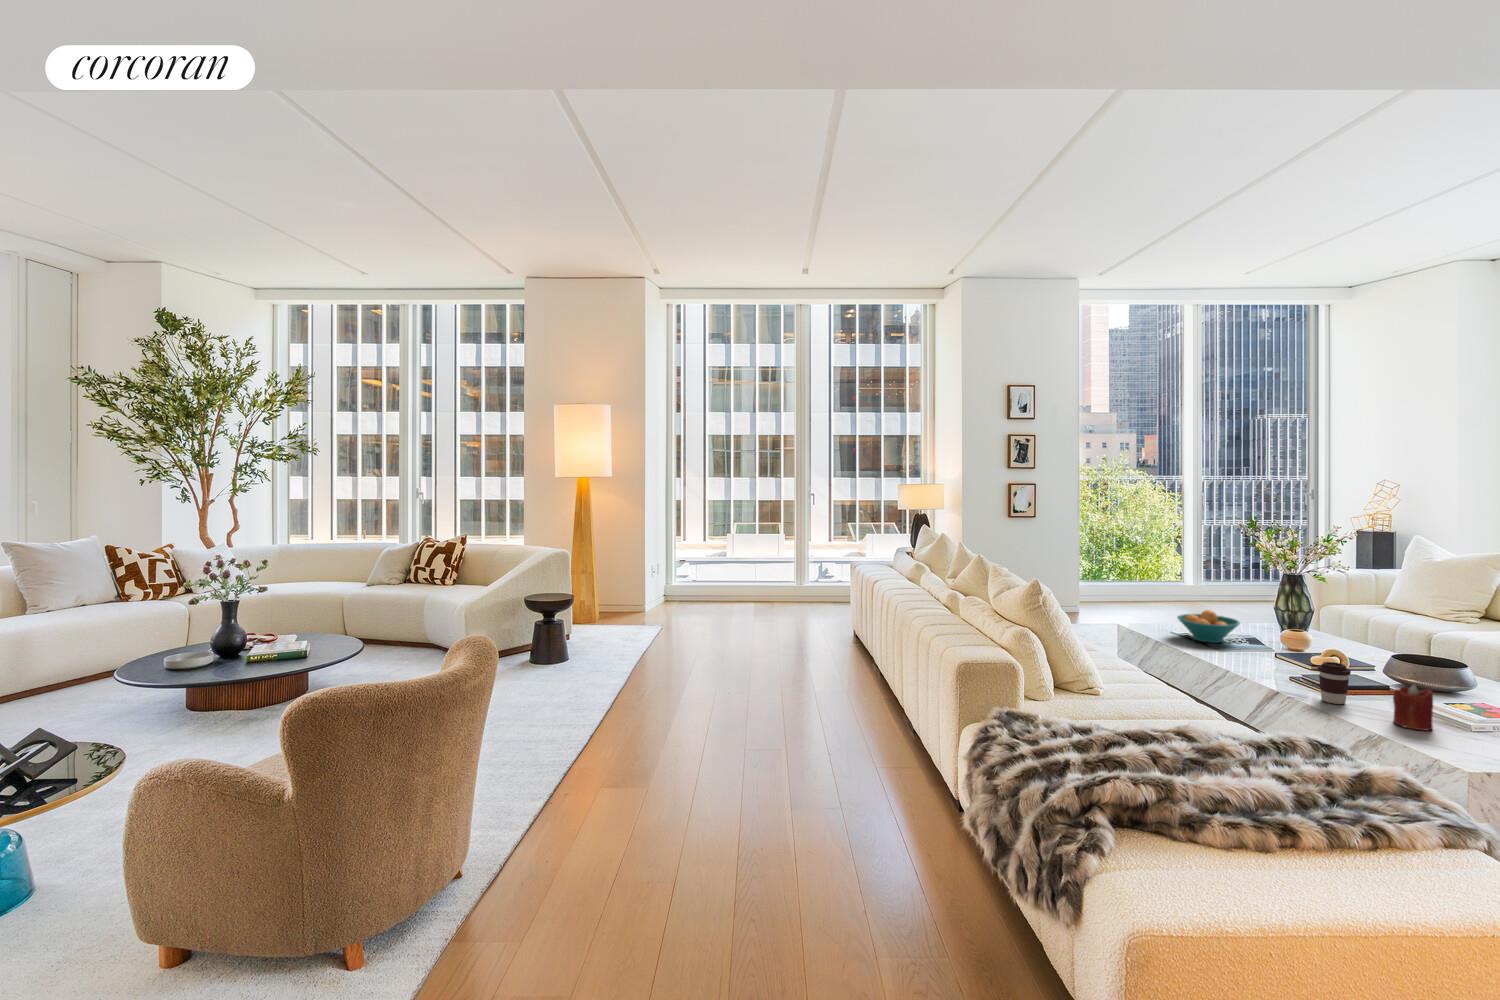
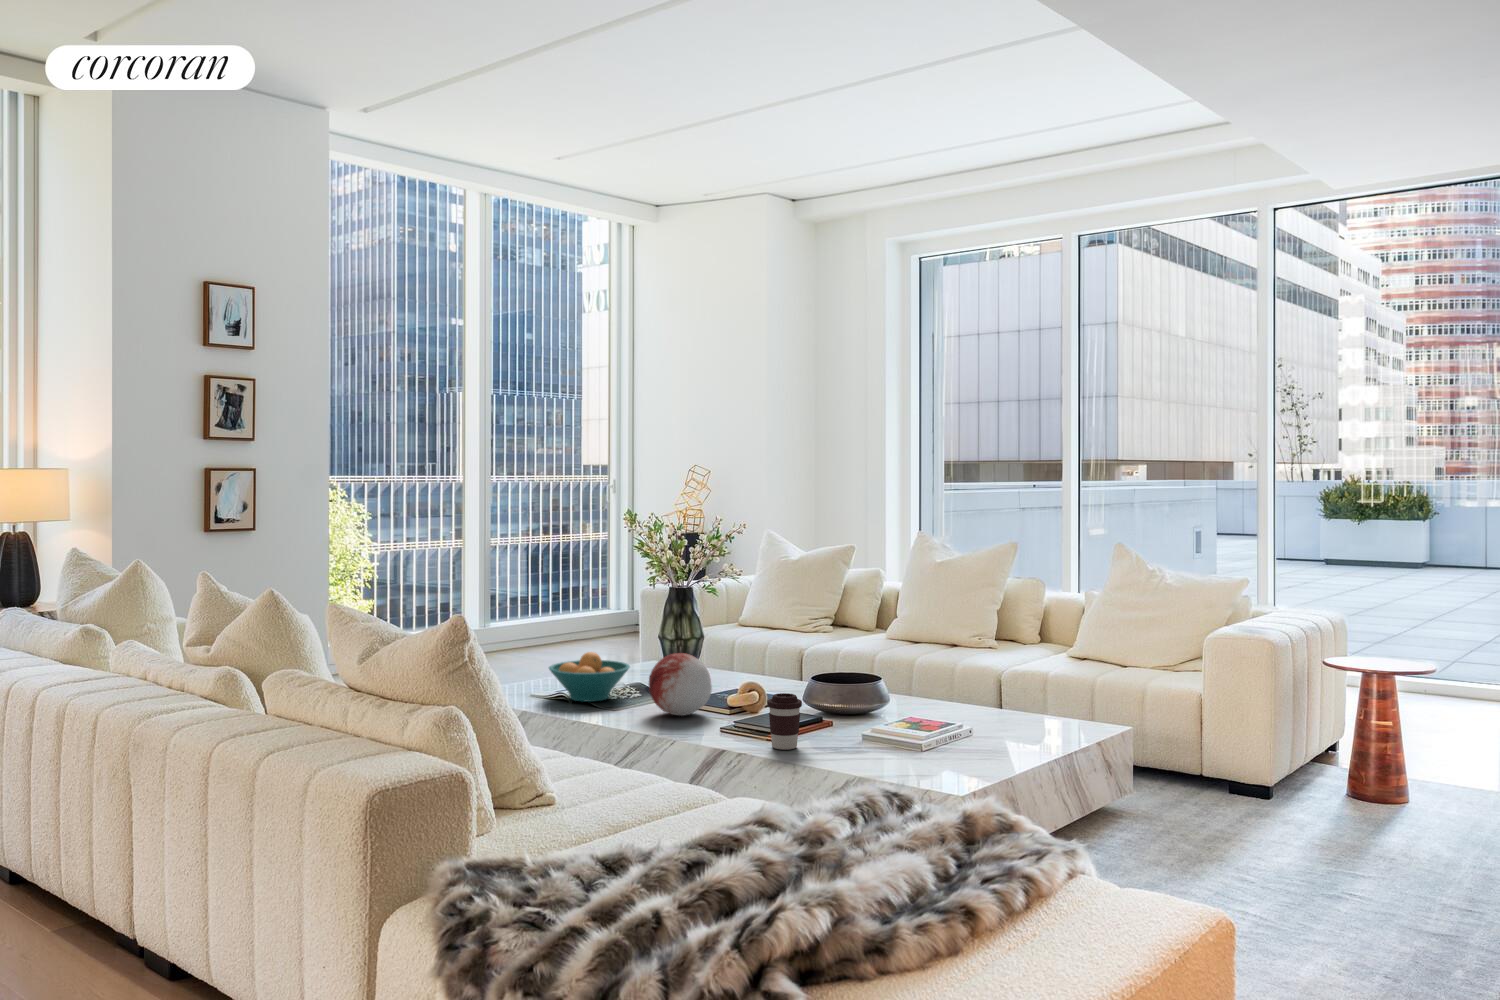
decorative orb: none [1241,620,1295,664] -> present [649,653,712,716]
candle: present [1393,685,1433,730] -> none [852,703,891,761]

